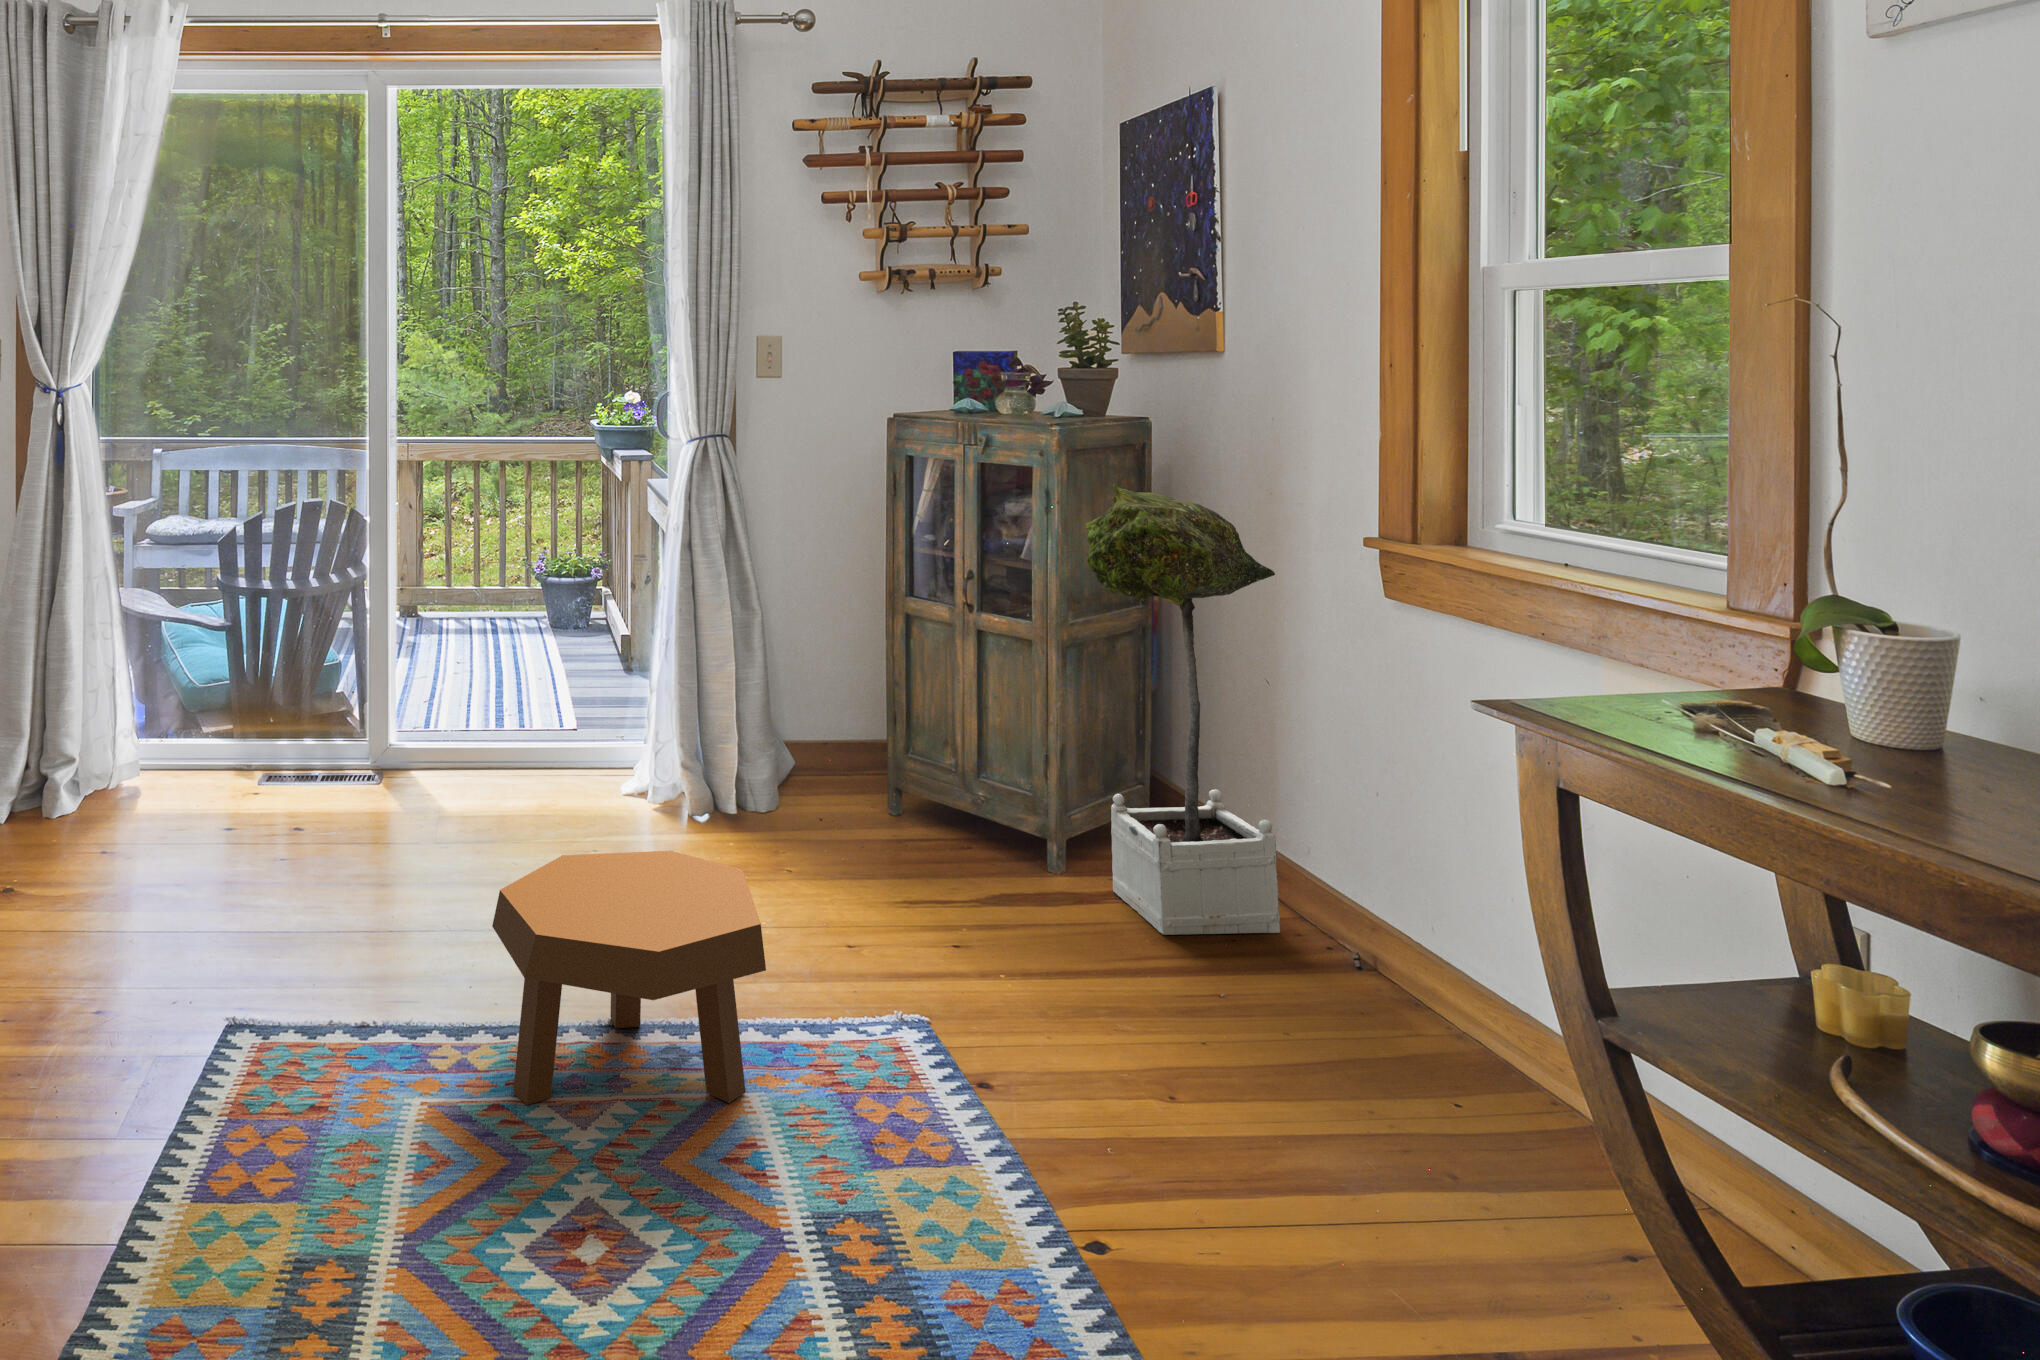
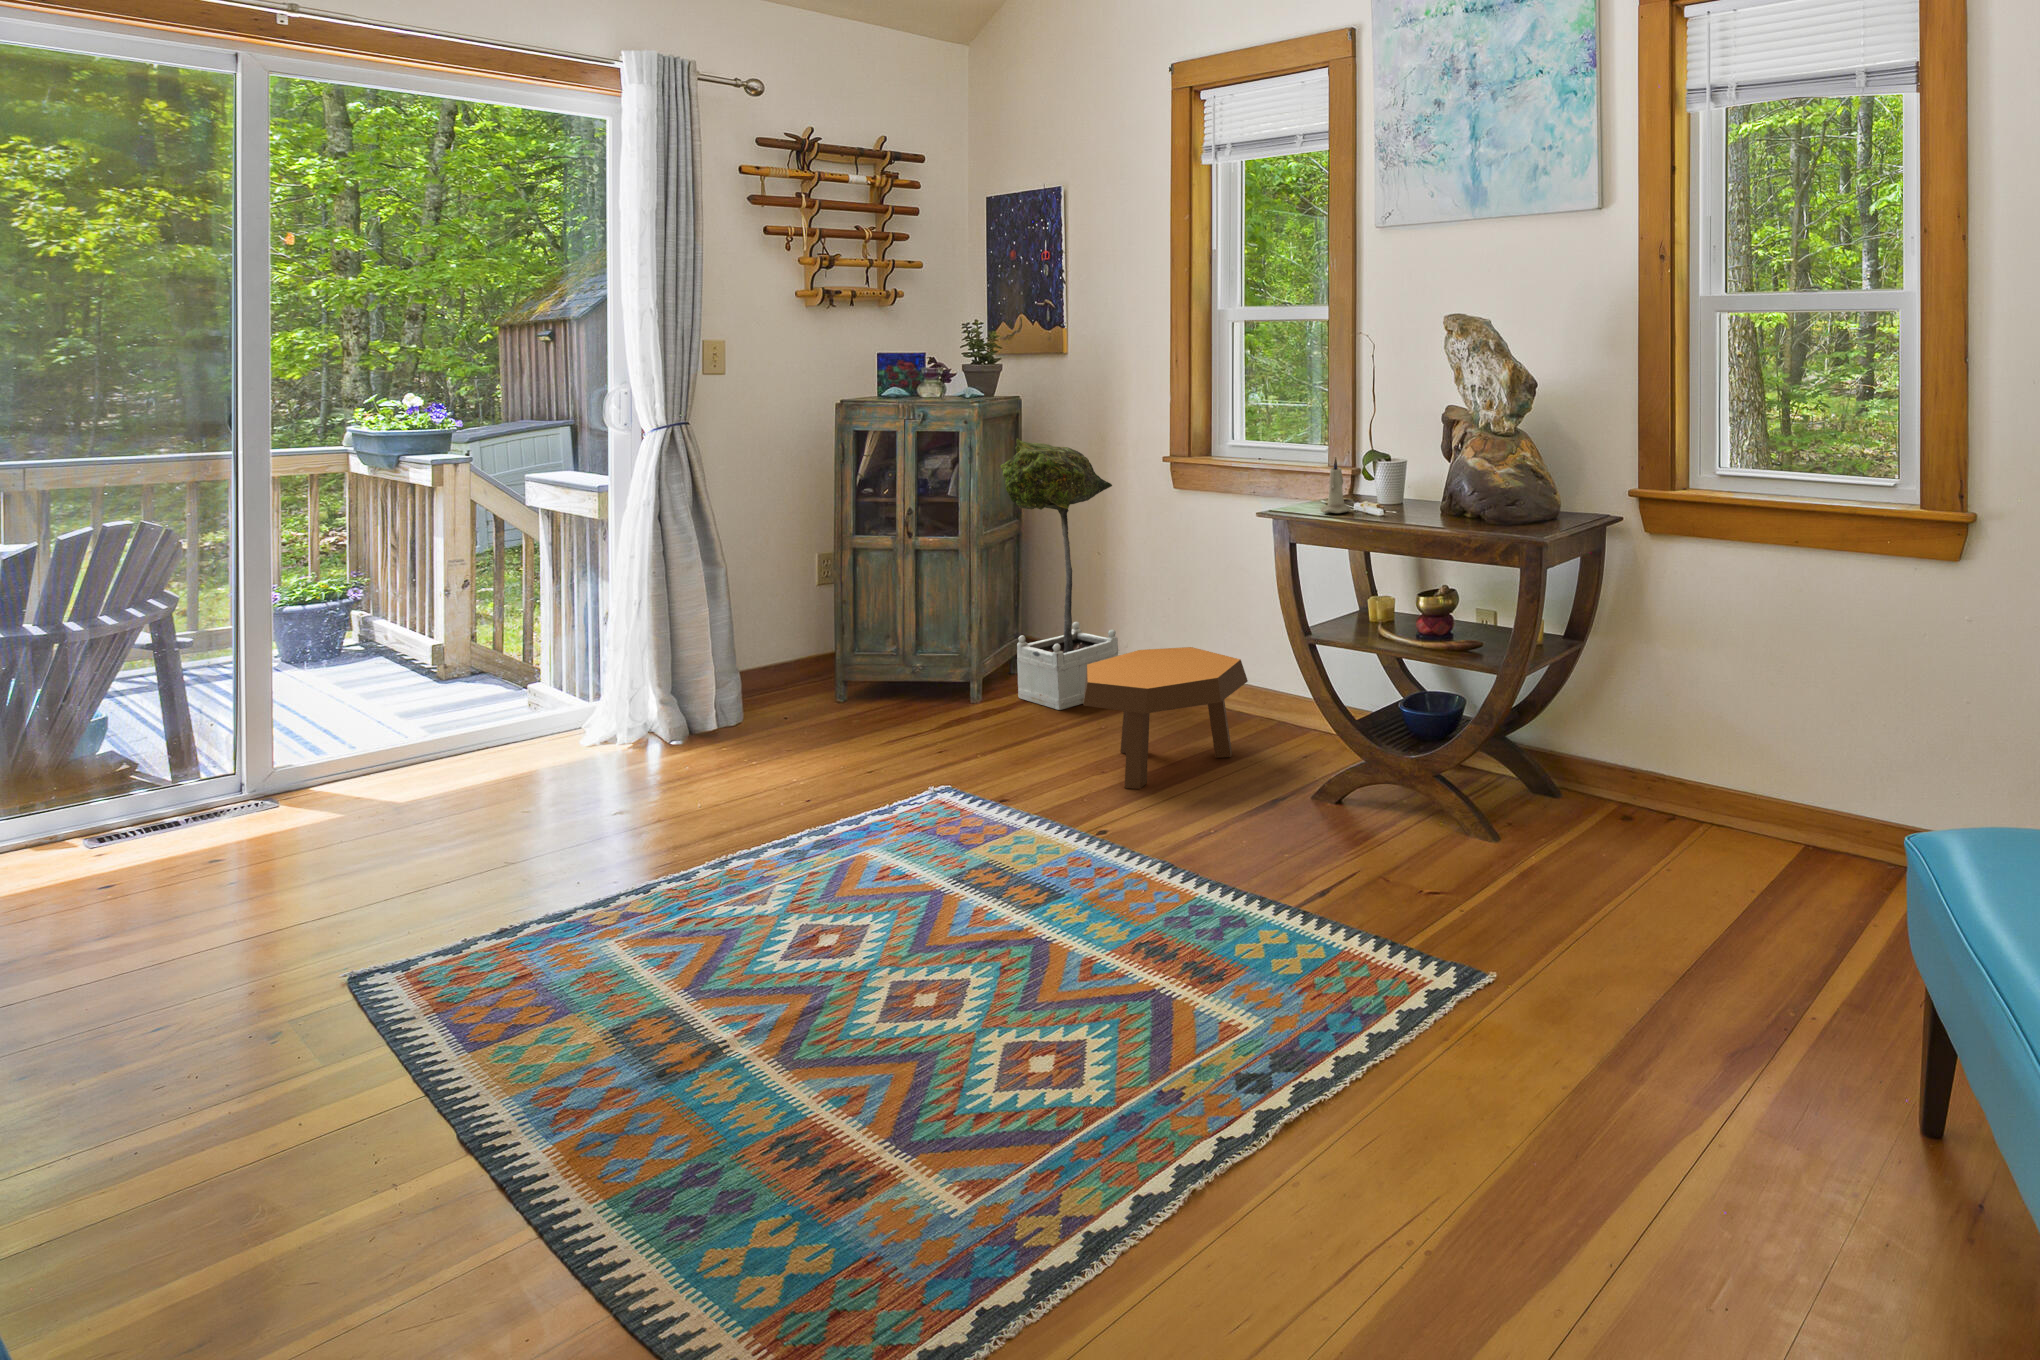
candle: none [1647,581,1739,715] -> present [1321,457,1351,513]
footstool: present [492,851,766,1105] -> present [1083,647,1248,789]

